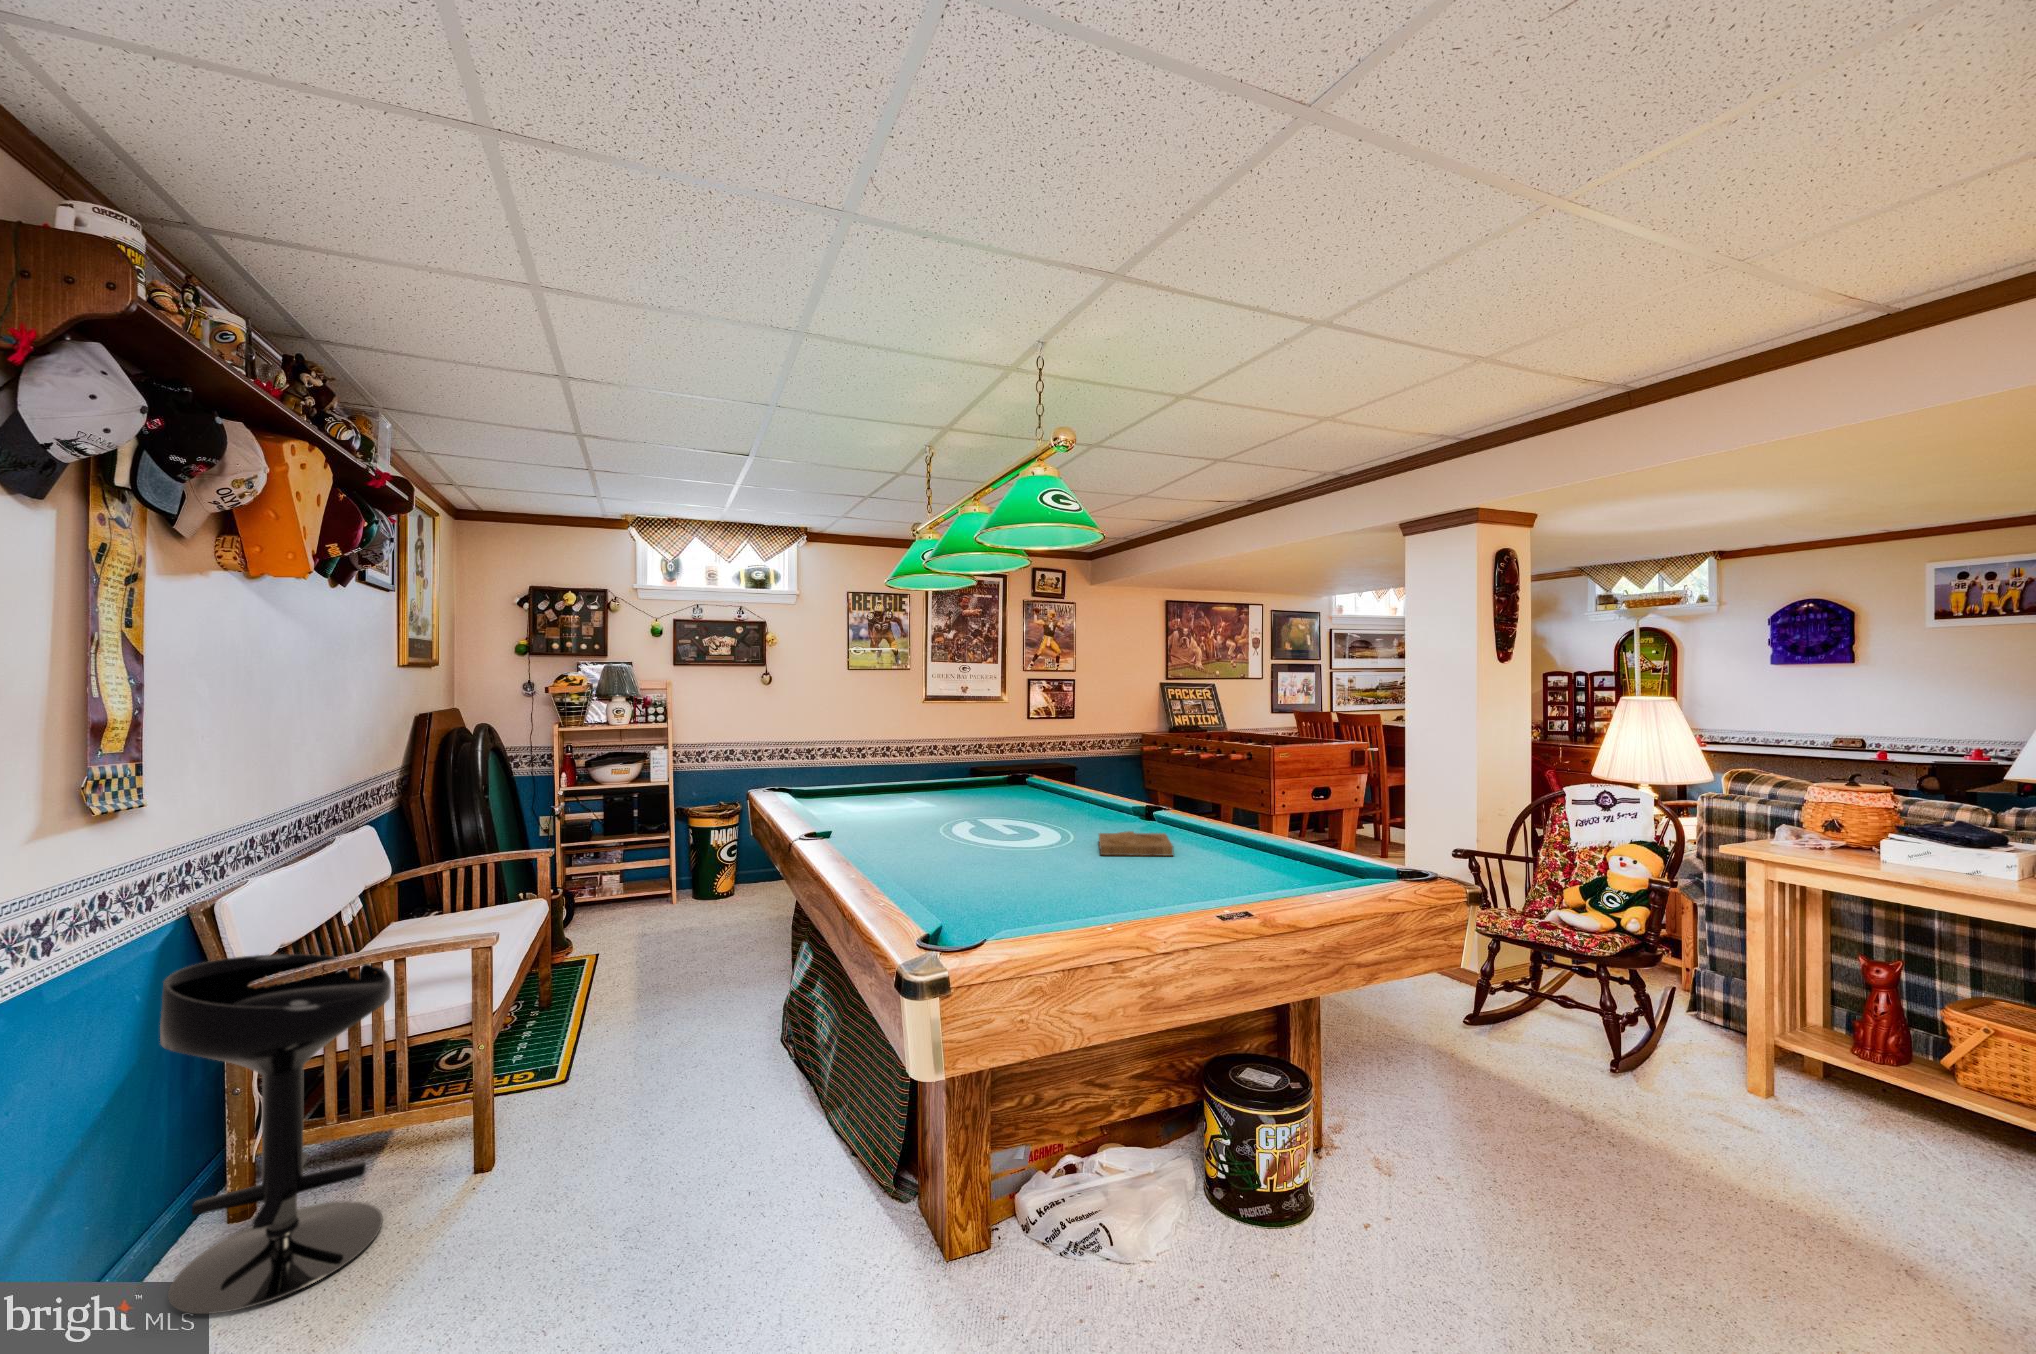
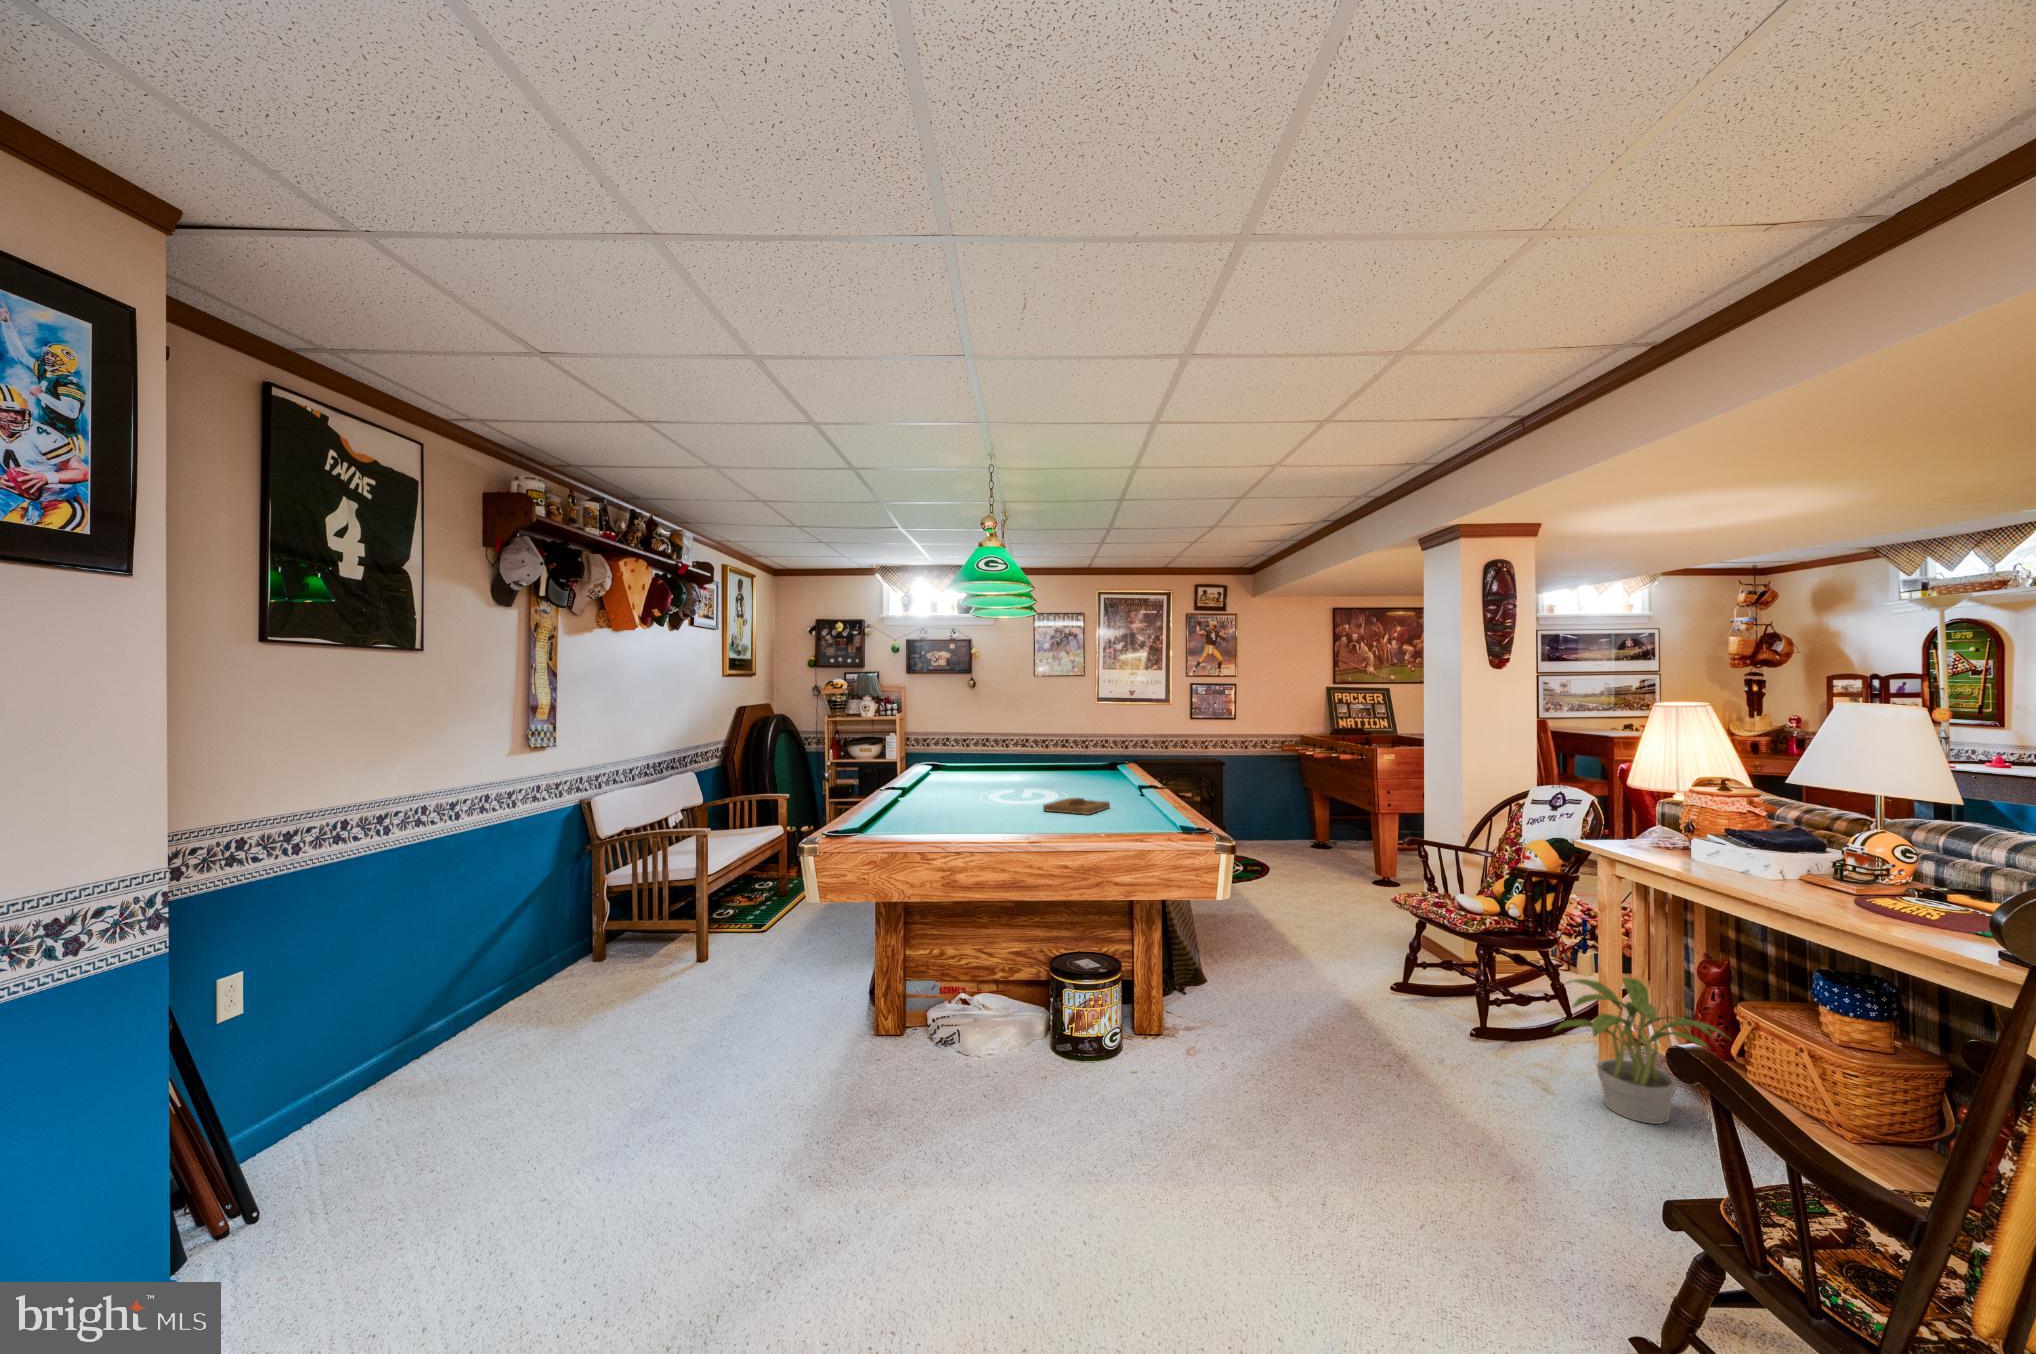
bar stool: present [160,954,391,1314] -> none [560,824,654,983]
potted plant: none [1737,989,1964,1152] -> present [1554,978,1728,1124]

